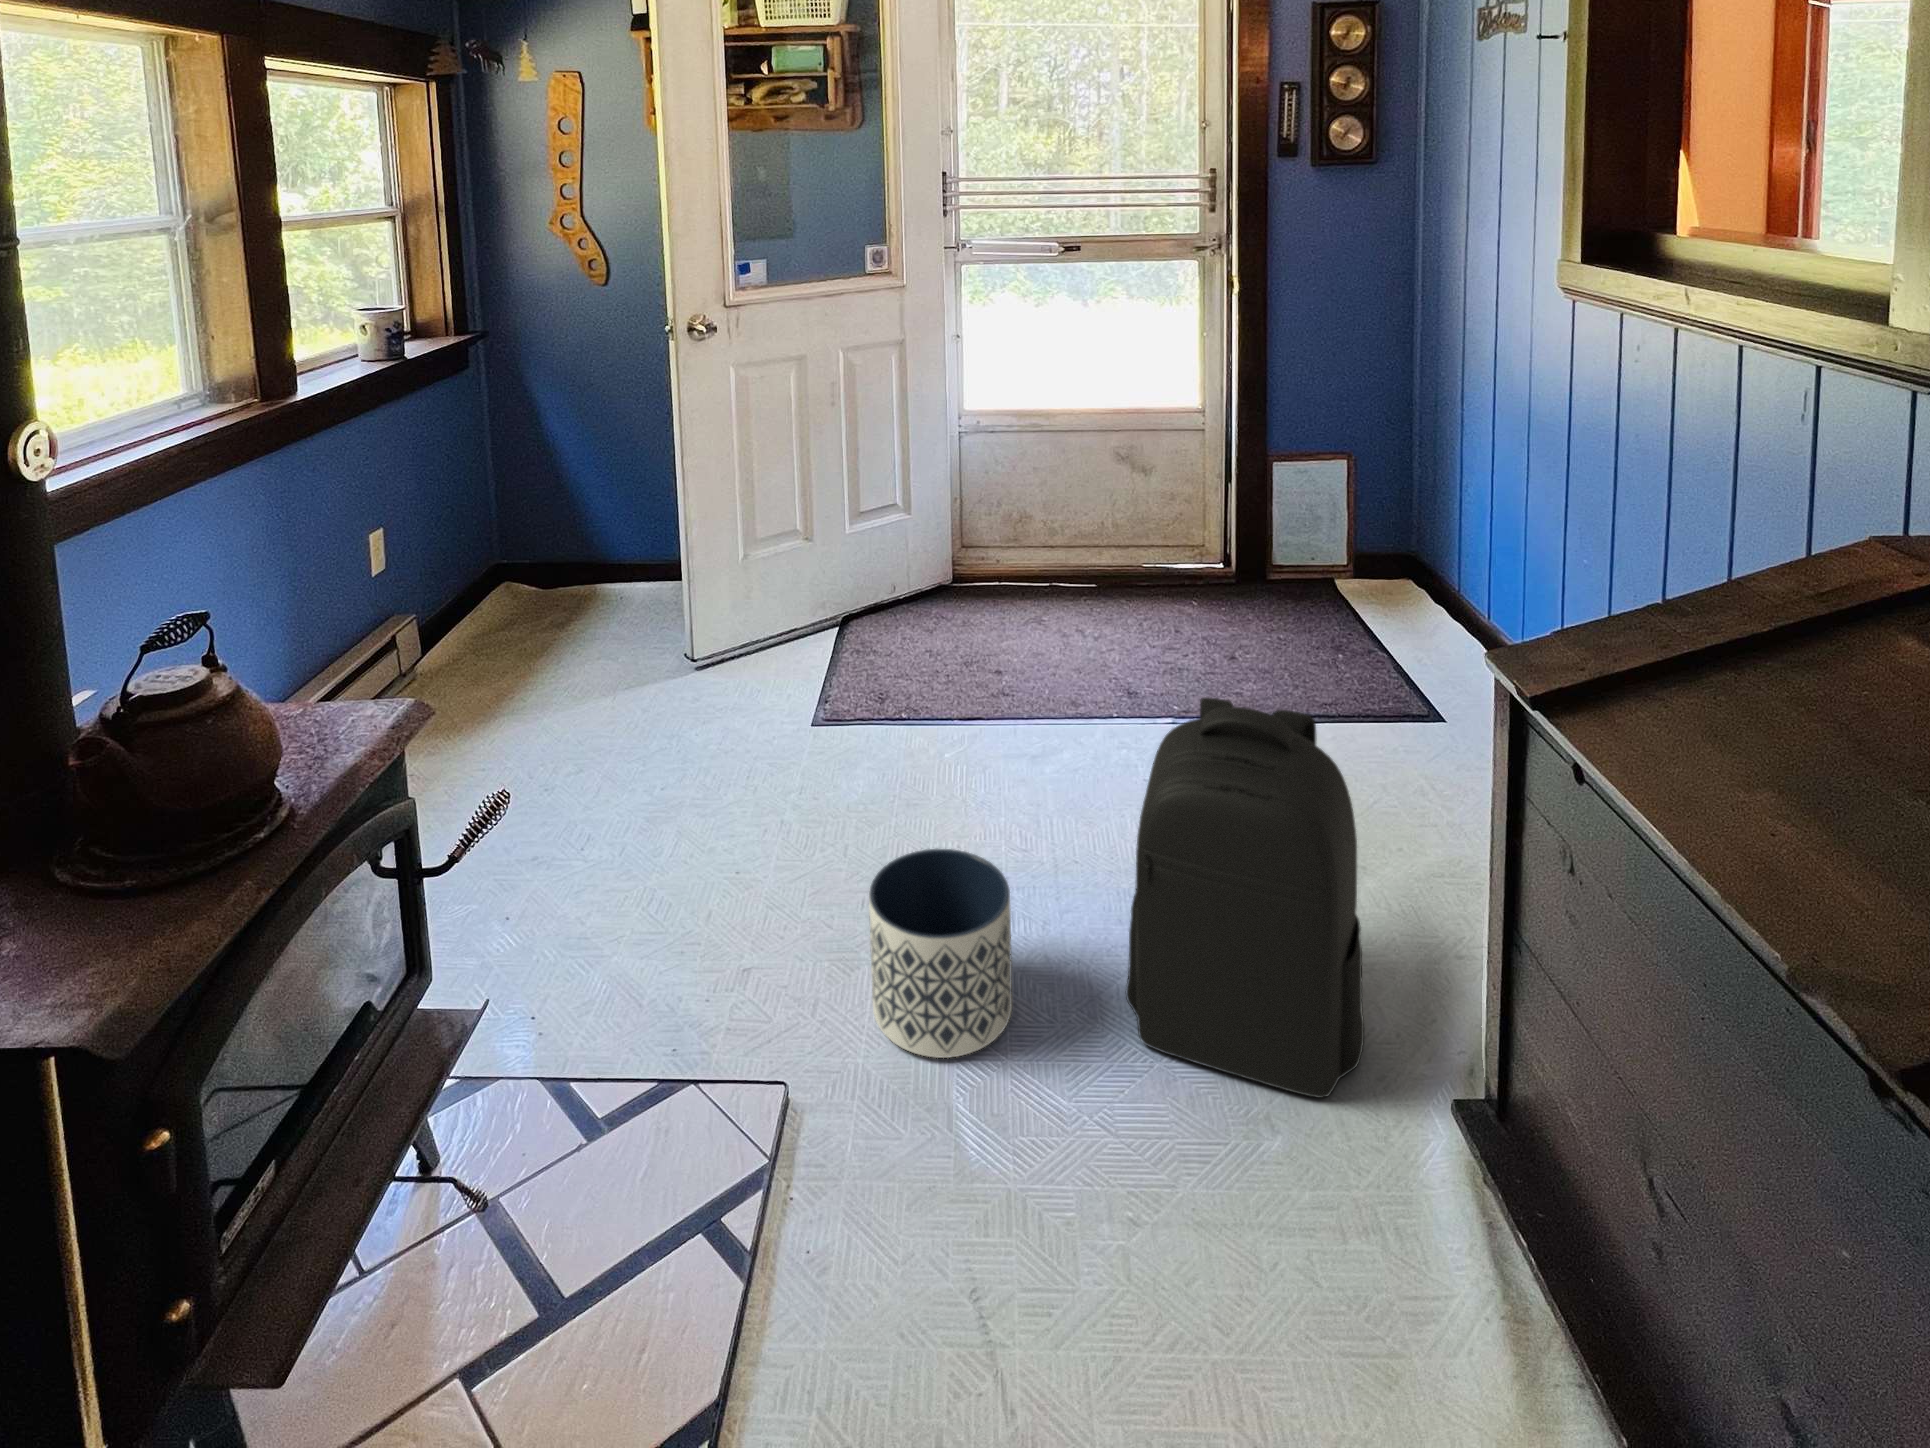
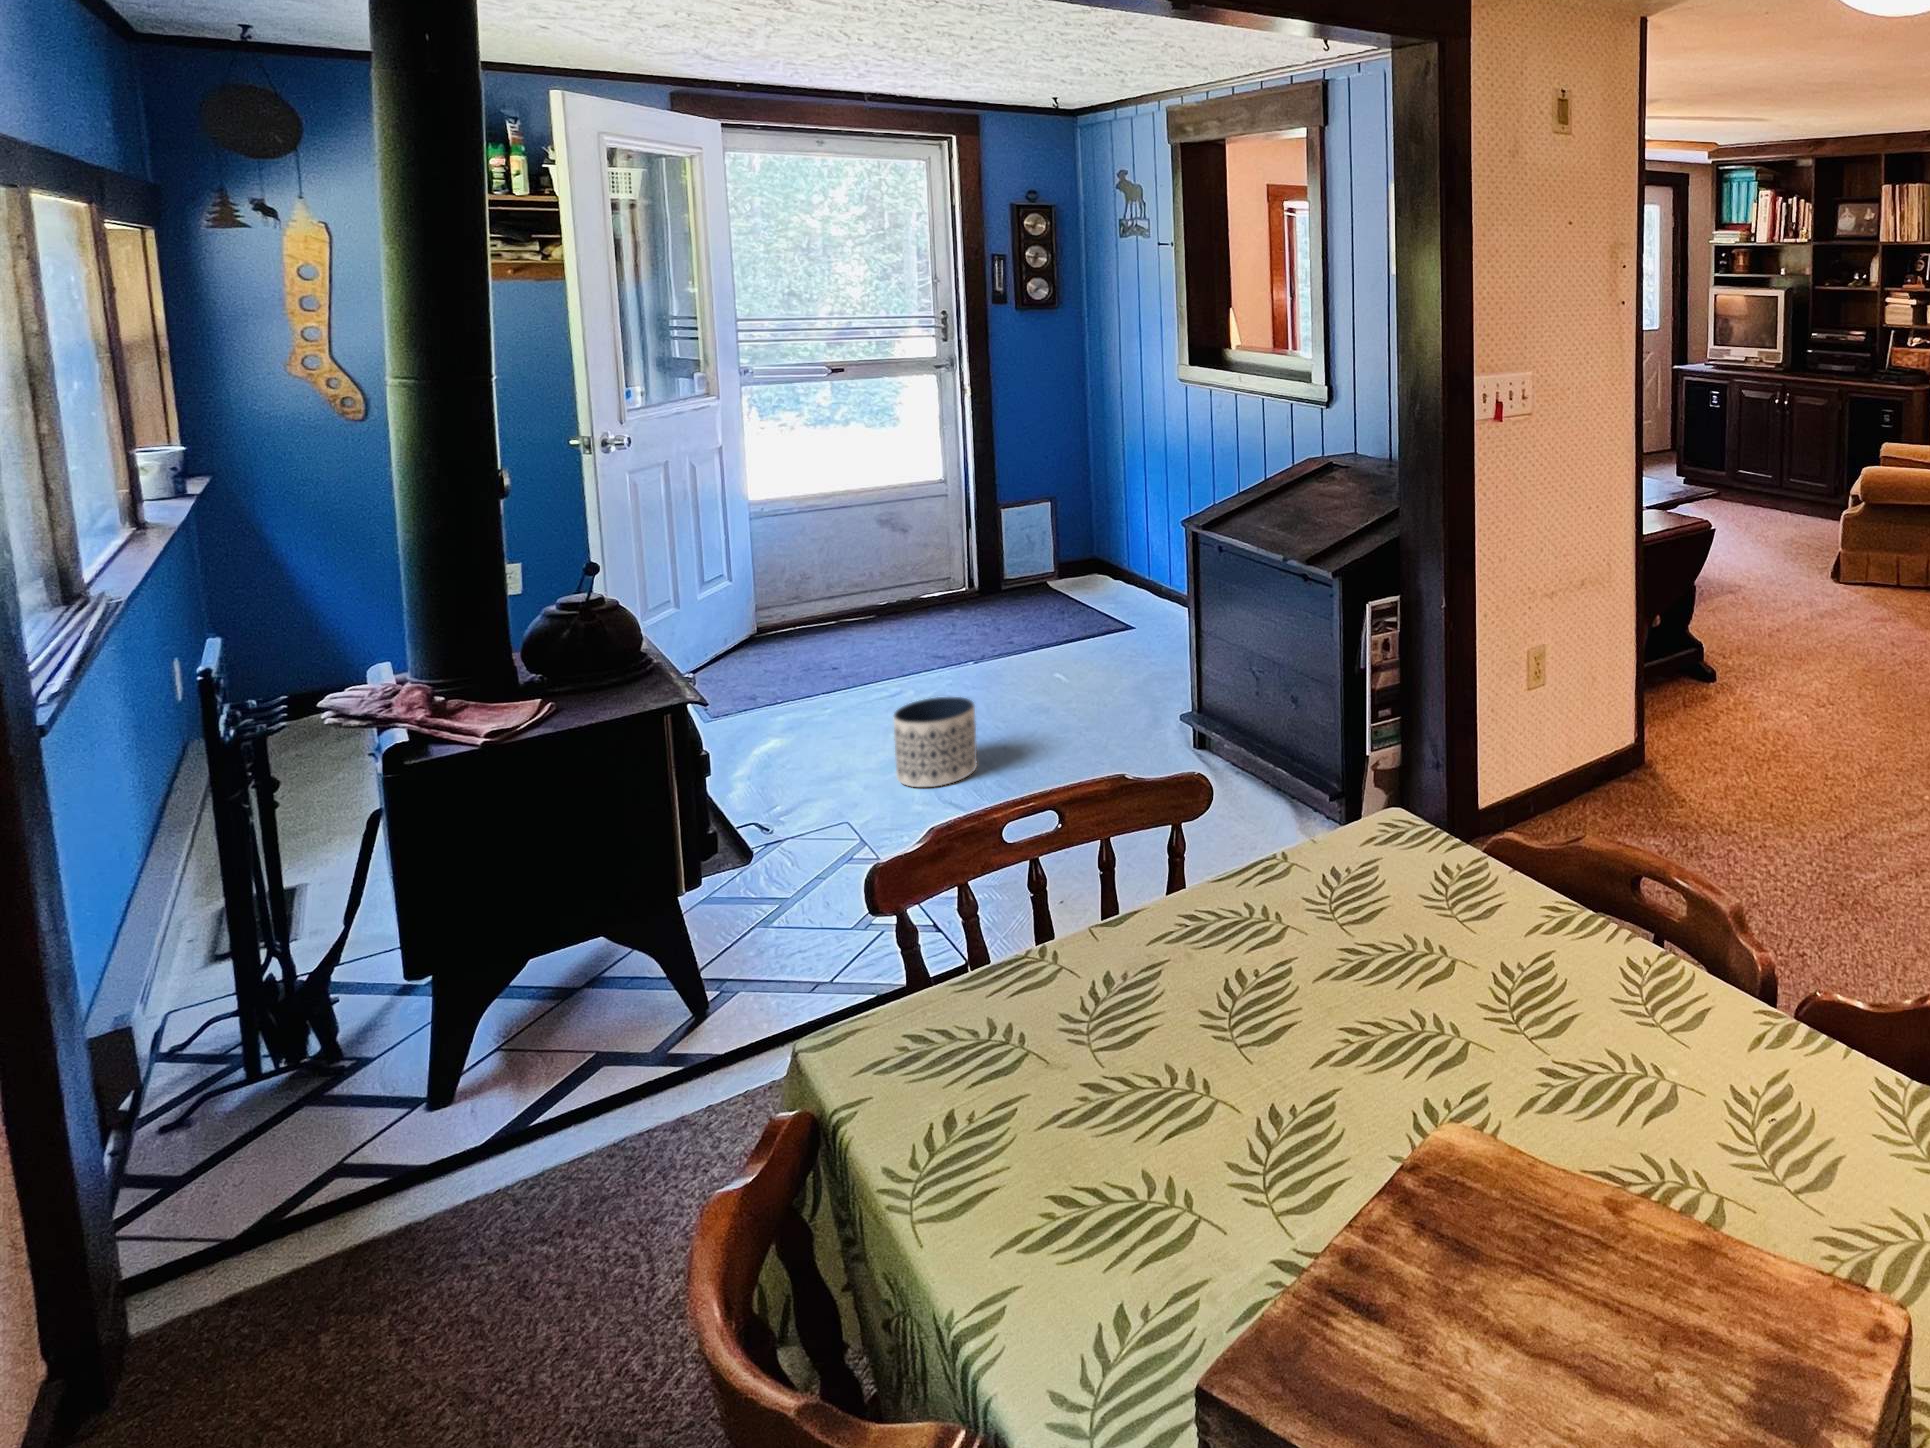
backpack: present [1126,697,1364,1098] -> none [1029,583,1143,751]

